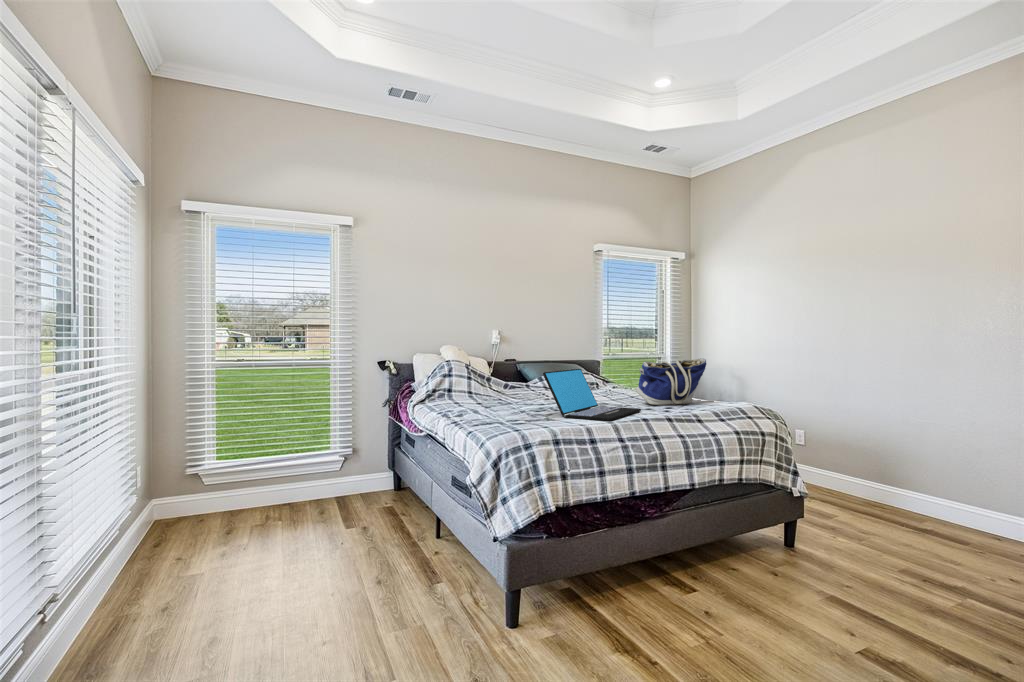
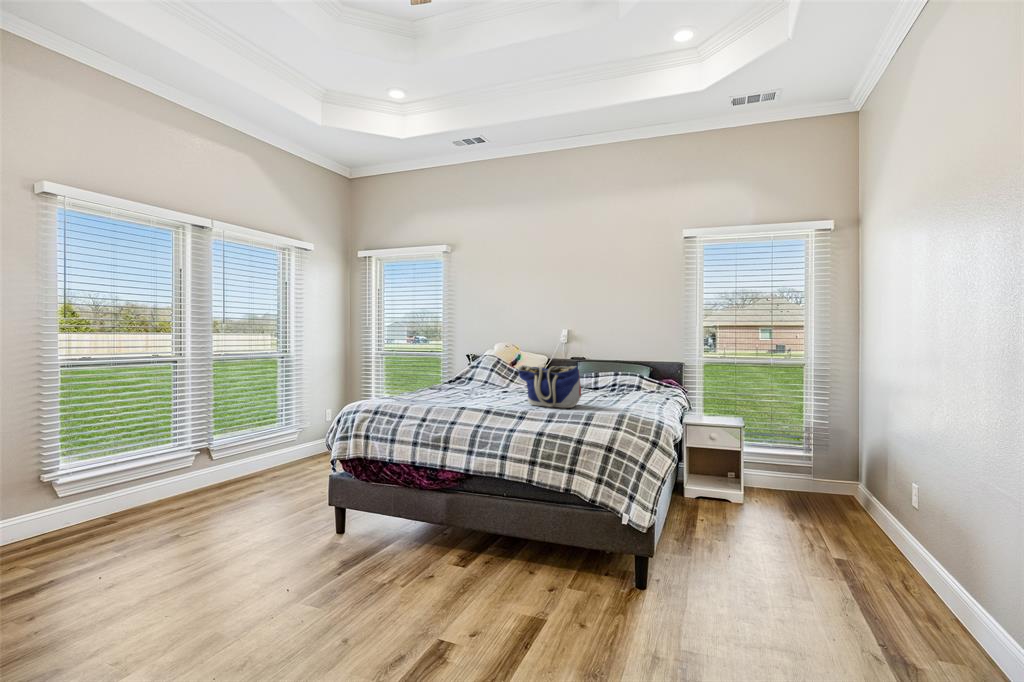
laptop: present [543,369,641,421] -> none [422,368,487,407]

